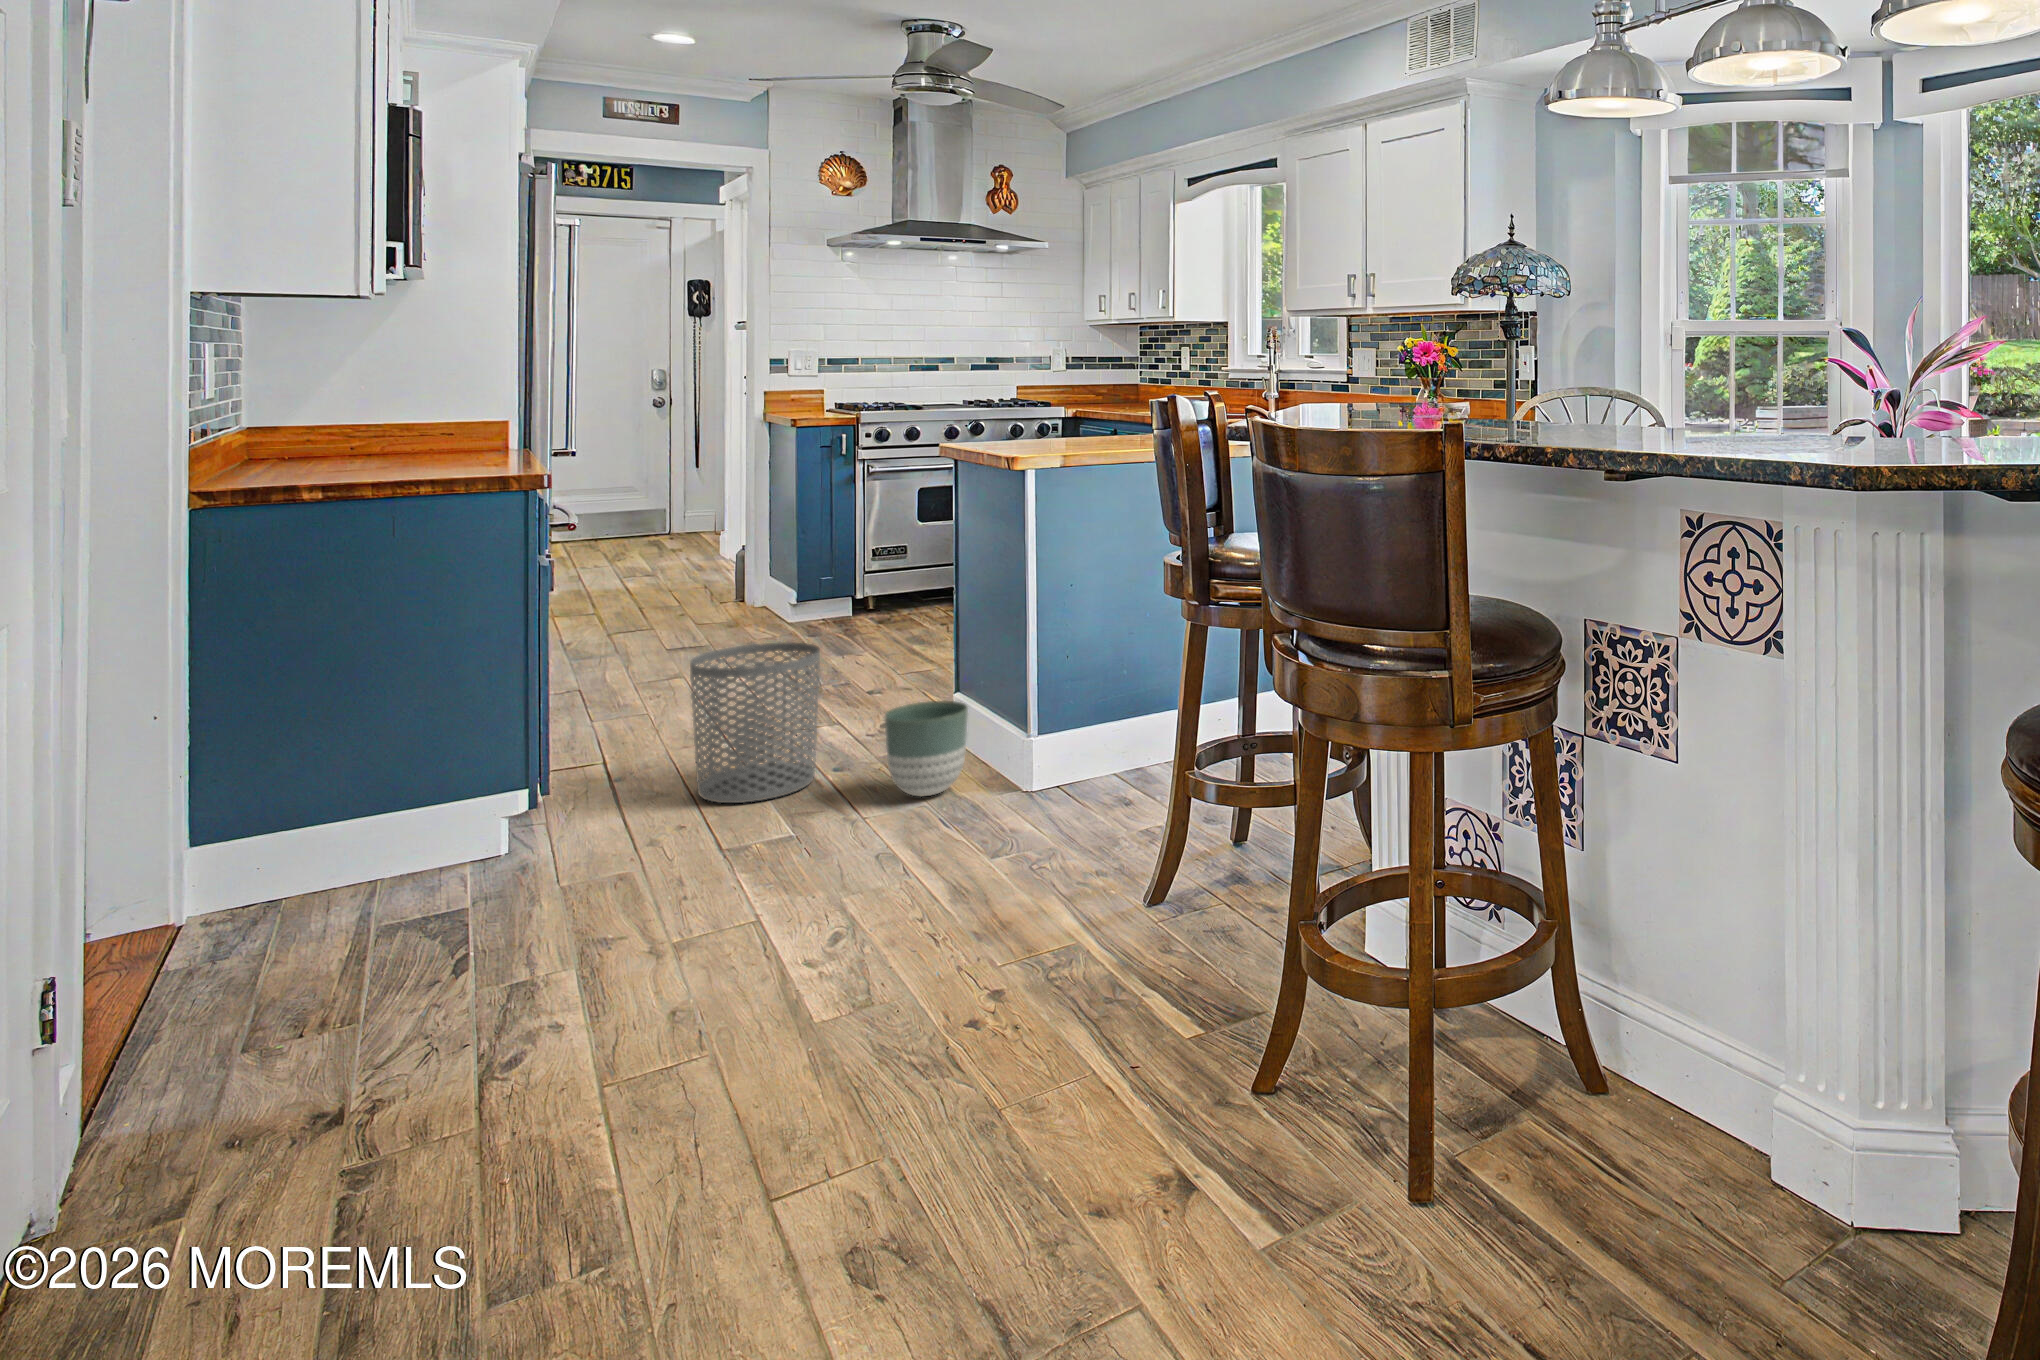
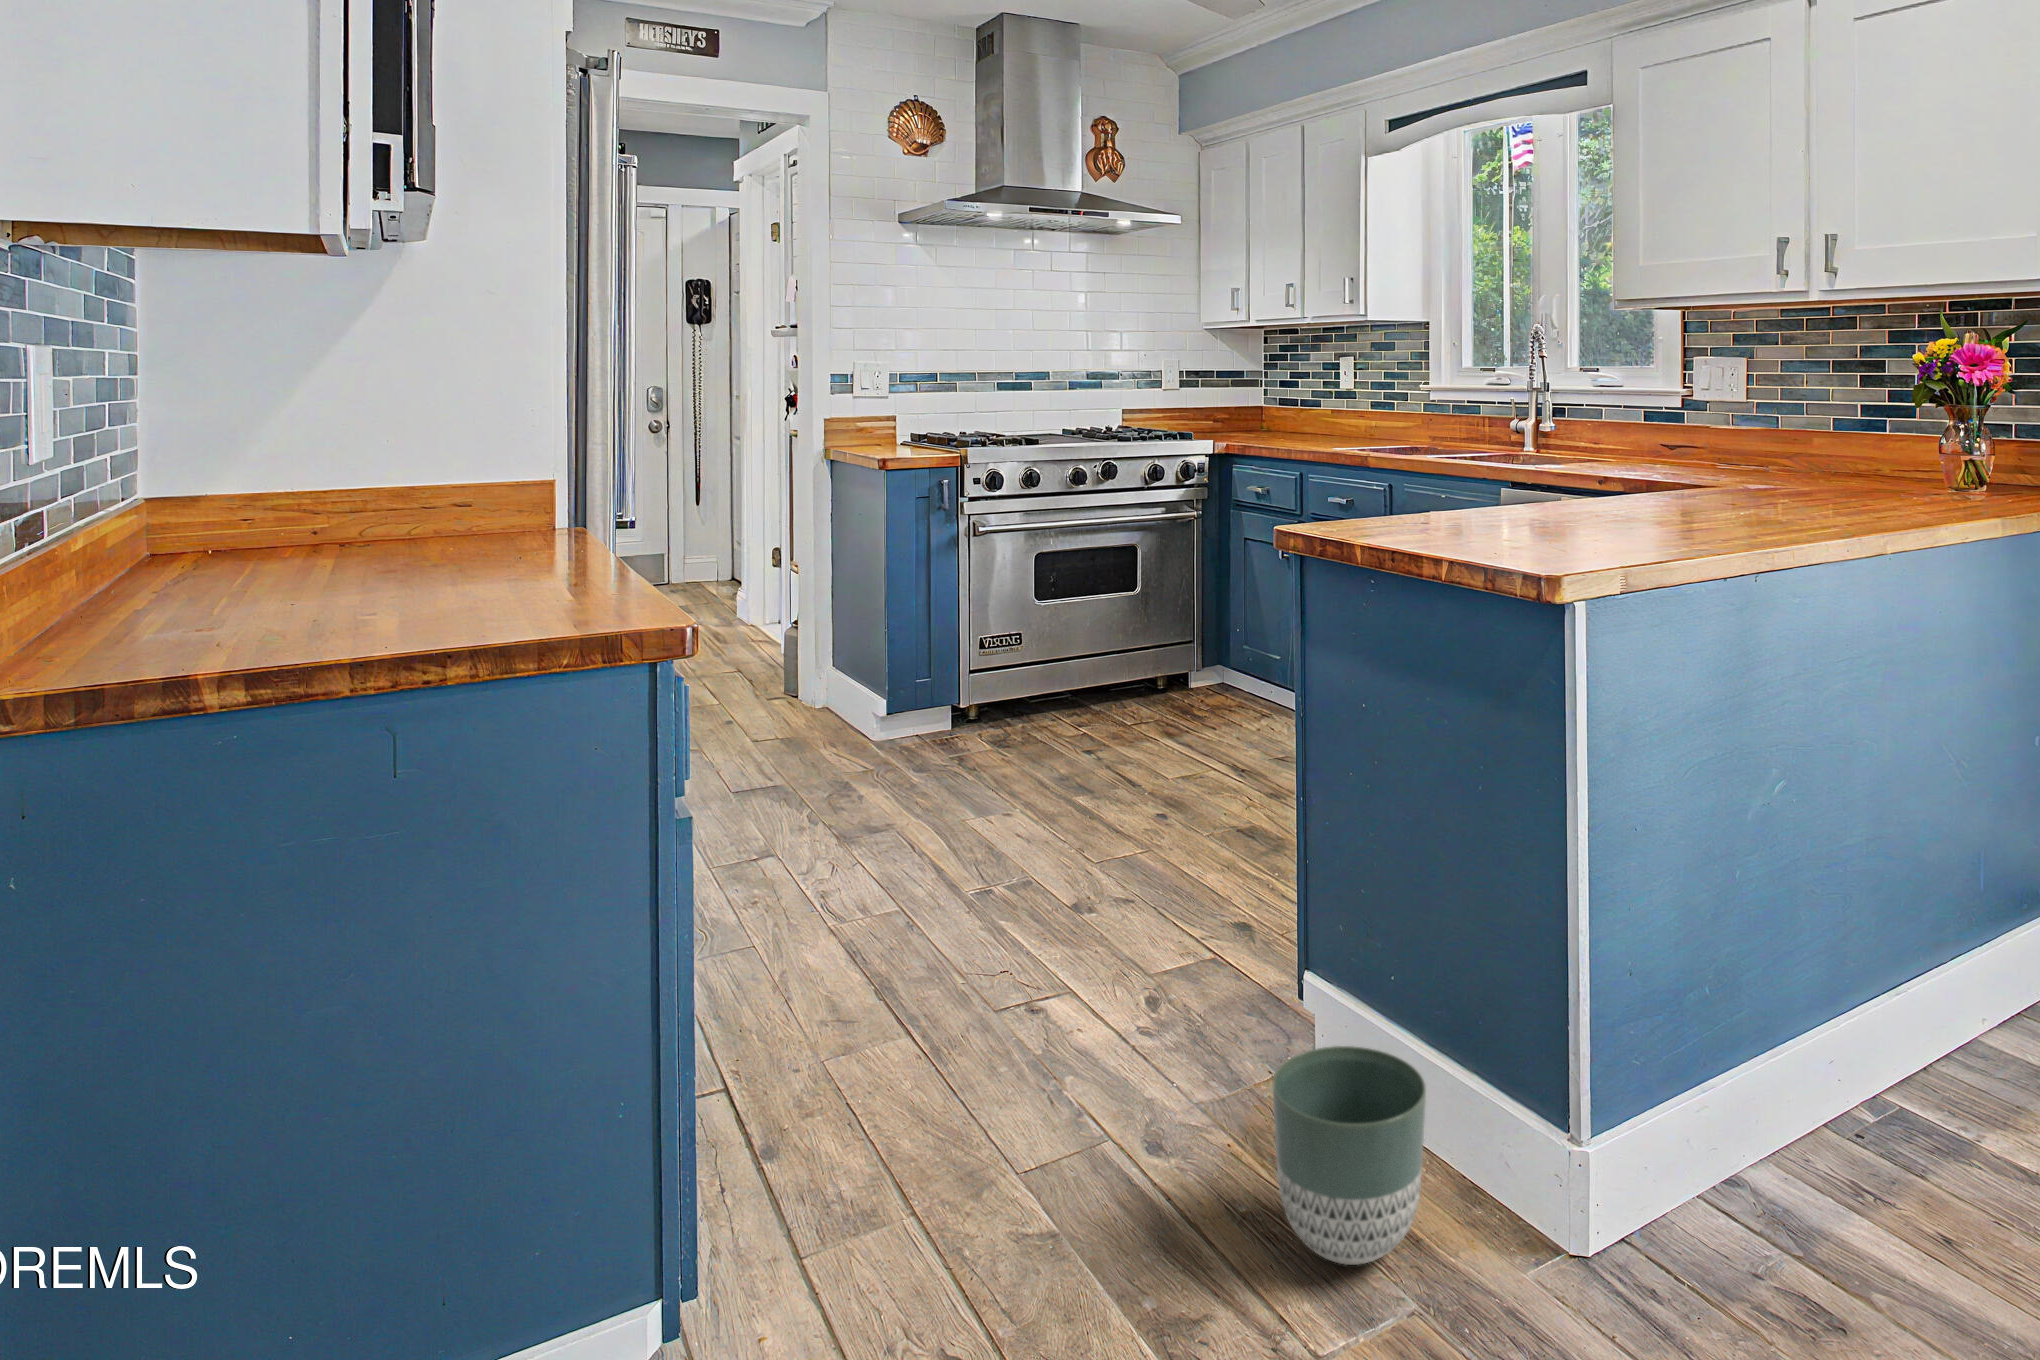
waste bin: present [690,642,820,803] -> none [898,903,1118,1256]

